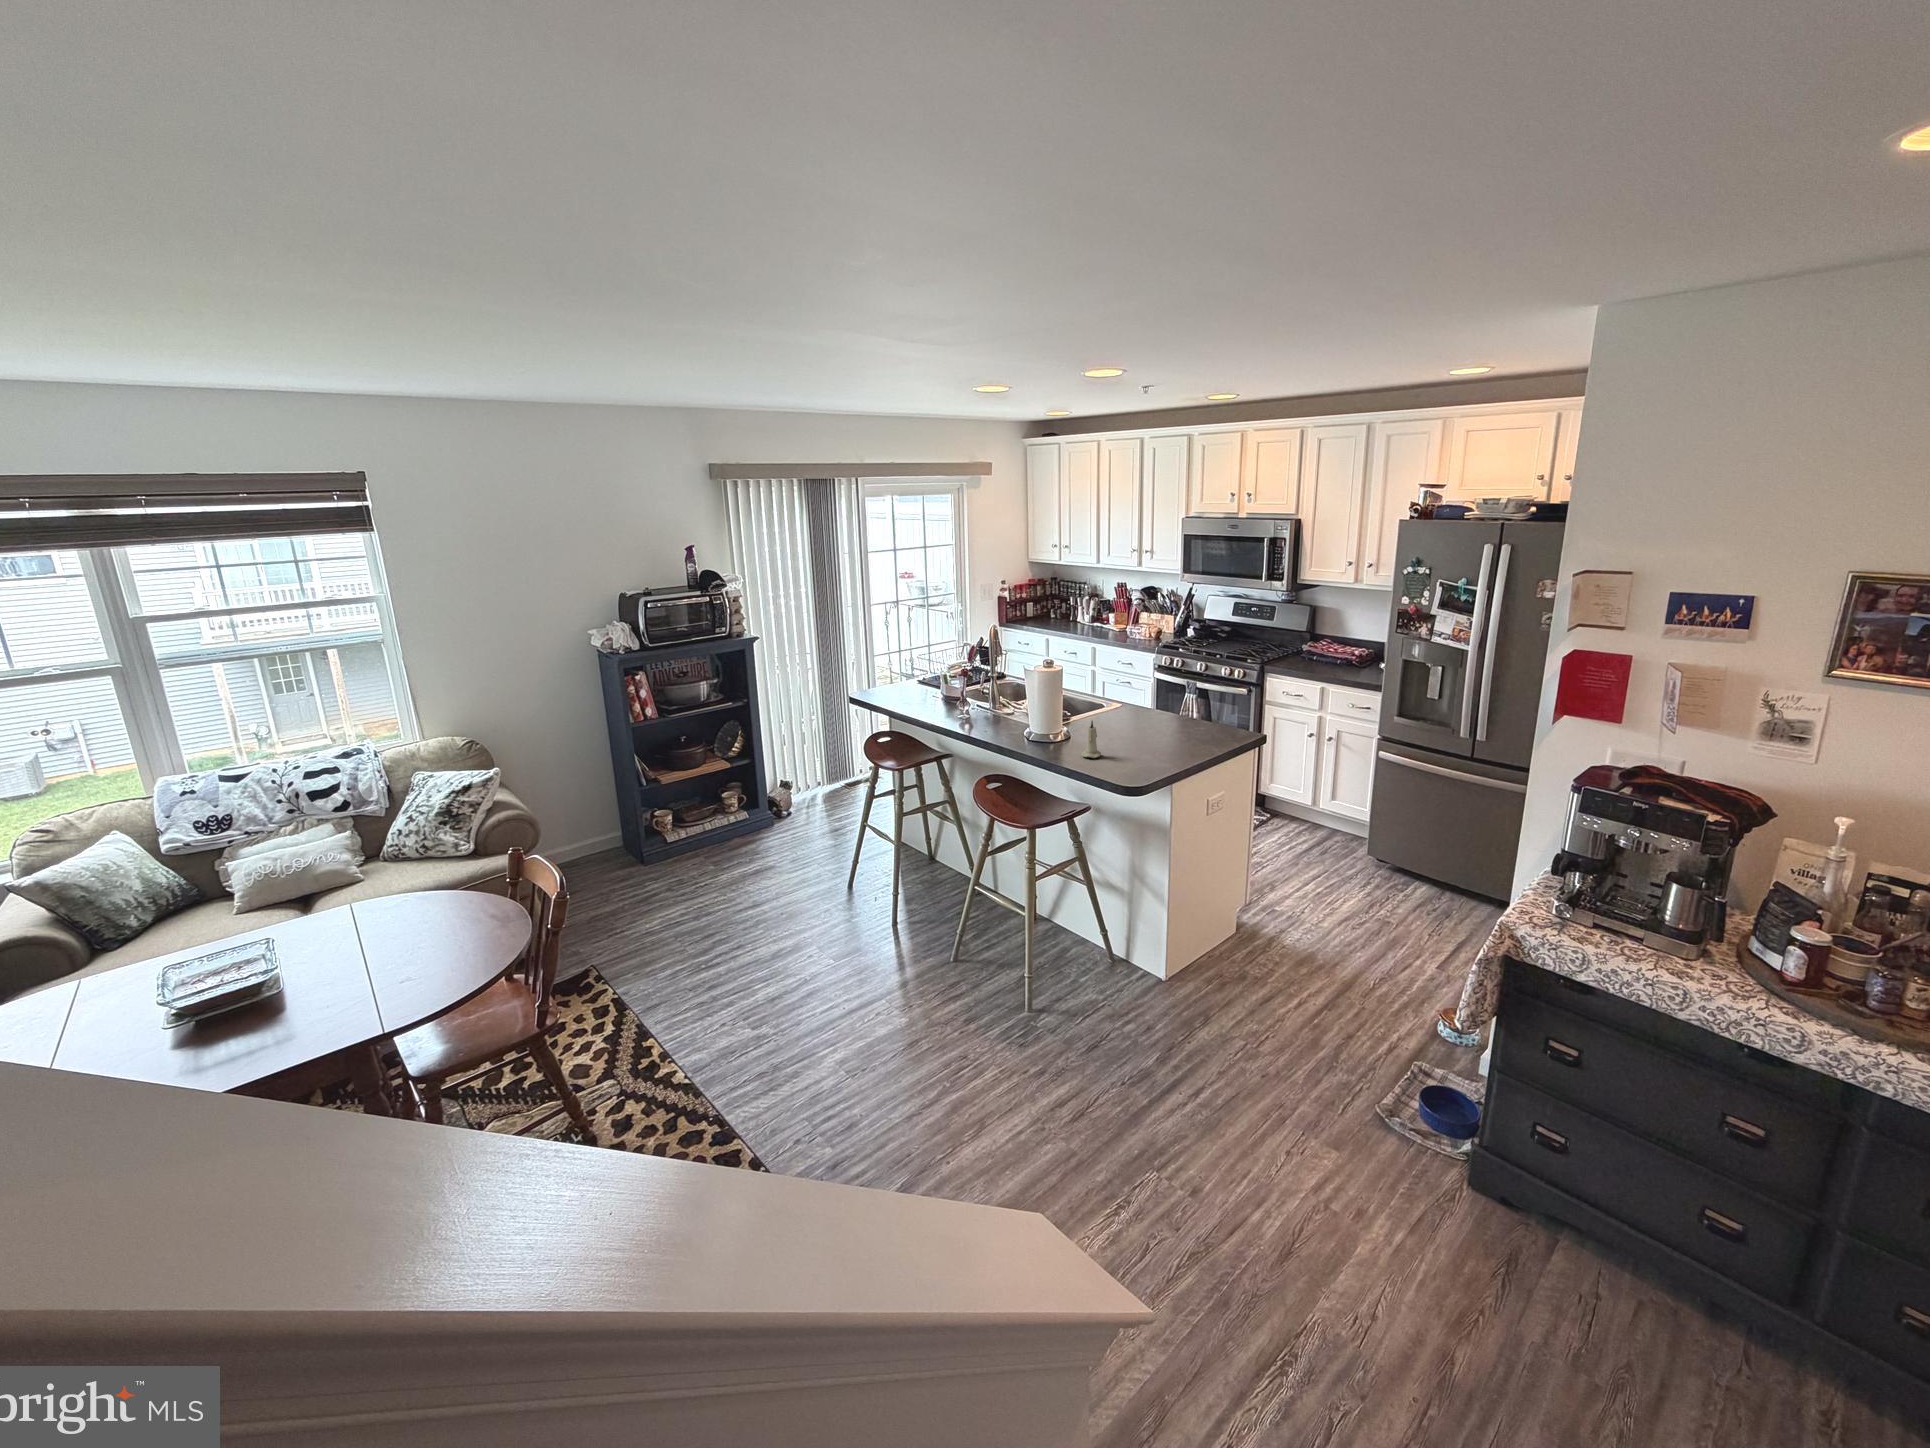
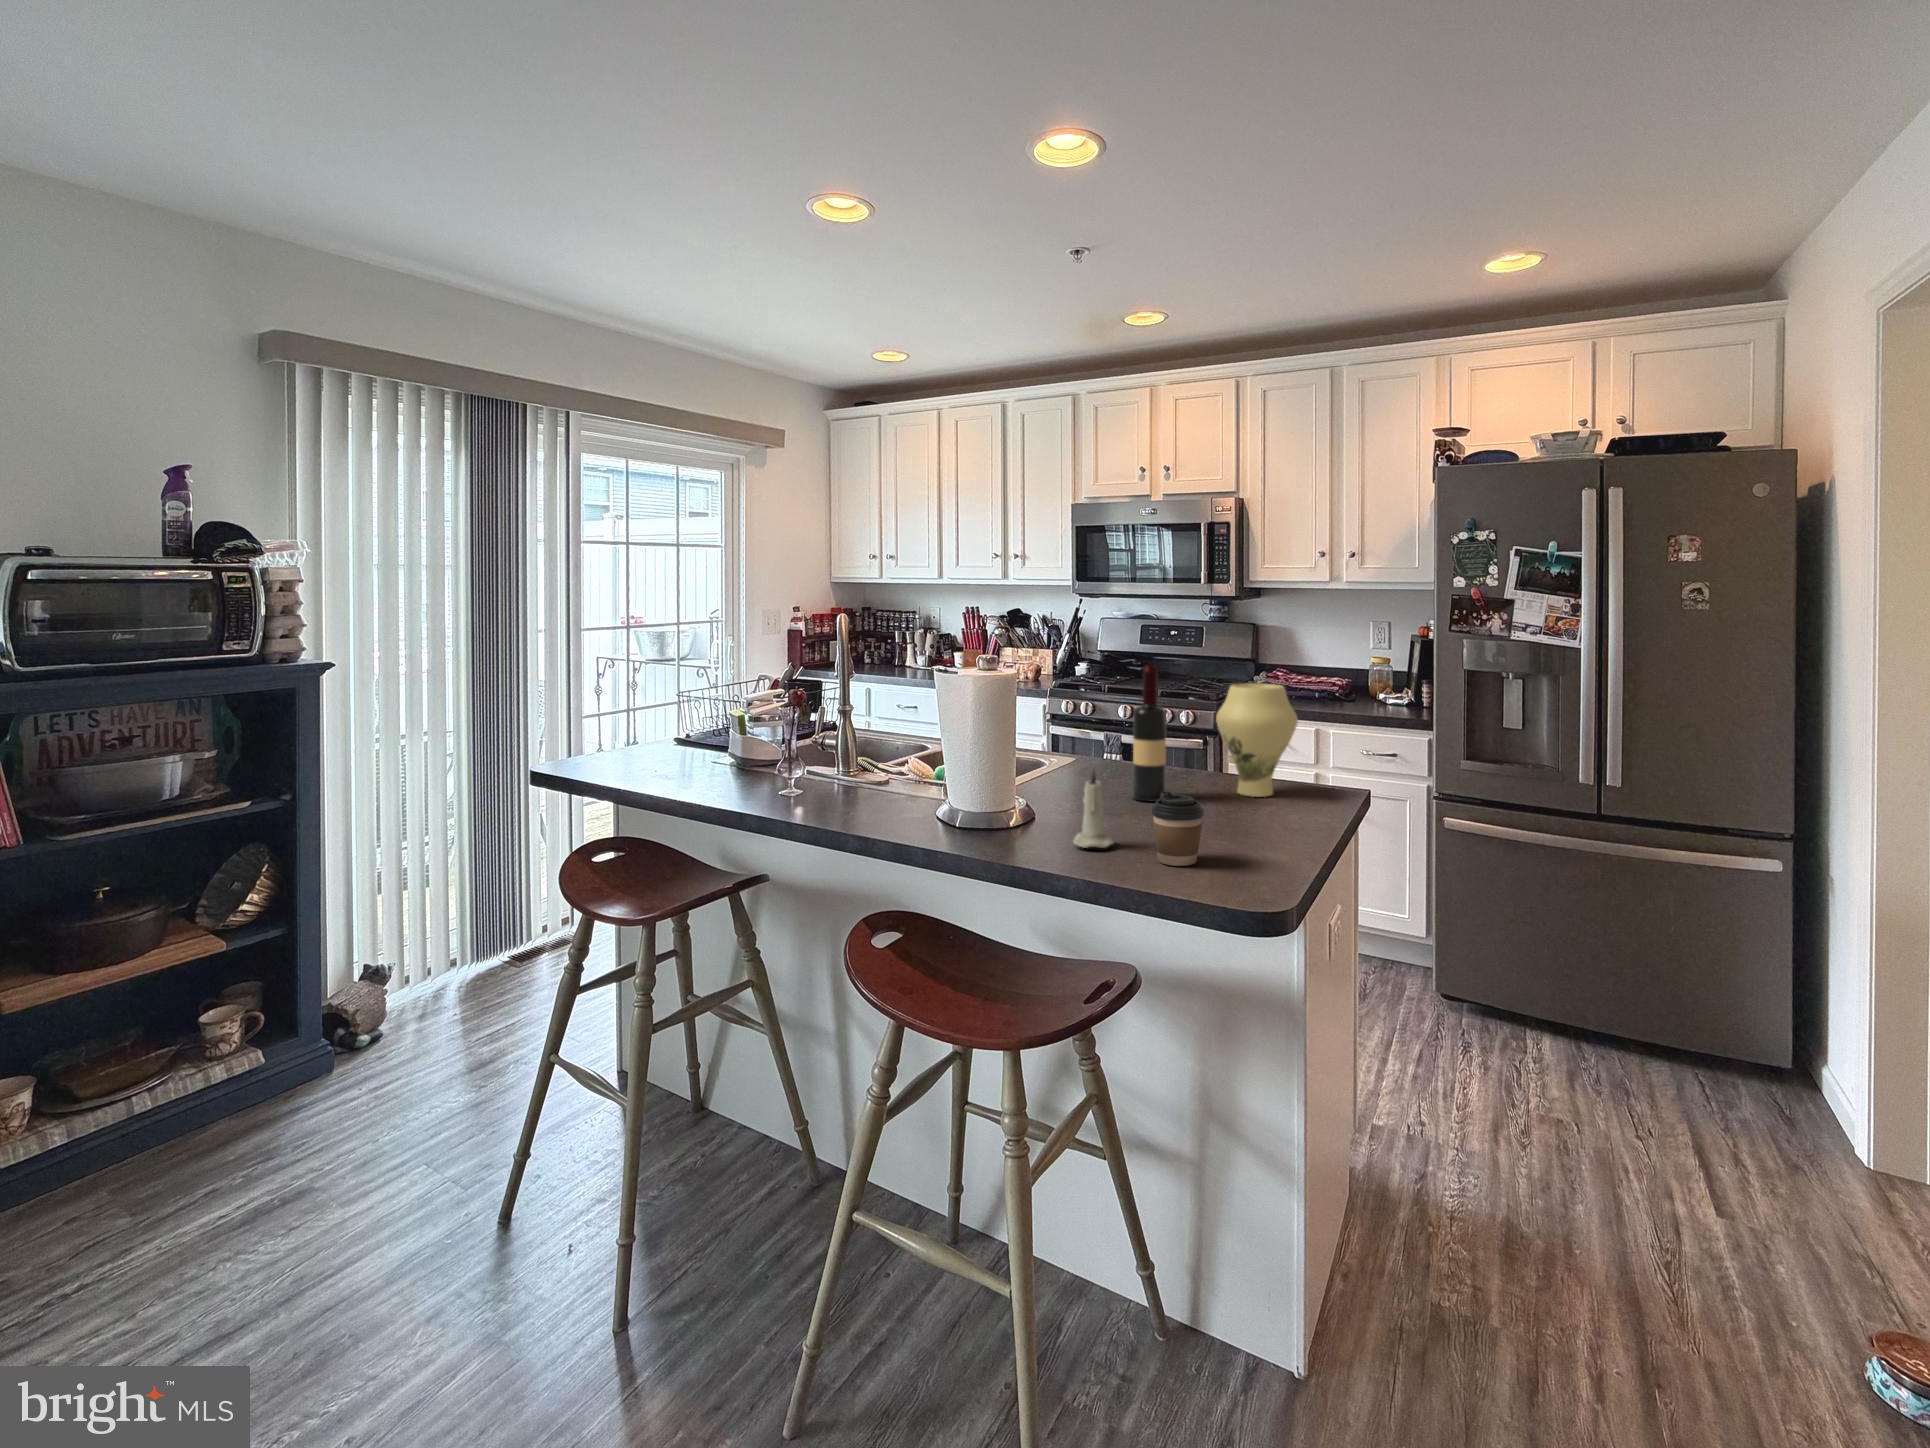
wine bottle: none [1135,664,1153,735] -> present [1133,666,1166,802]
vase: none [1183,674,1227,736] -> present [1216,683,1298,797]
coffee cup: none [1111,735,1136,770] -> present [1152,791,1204,866]

